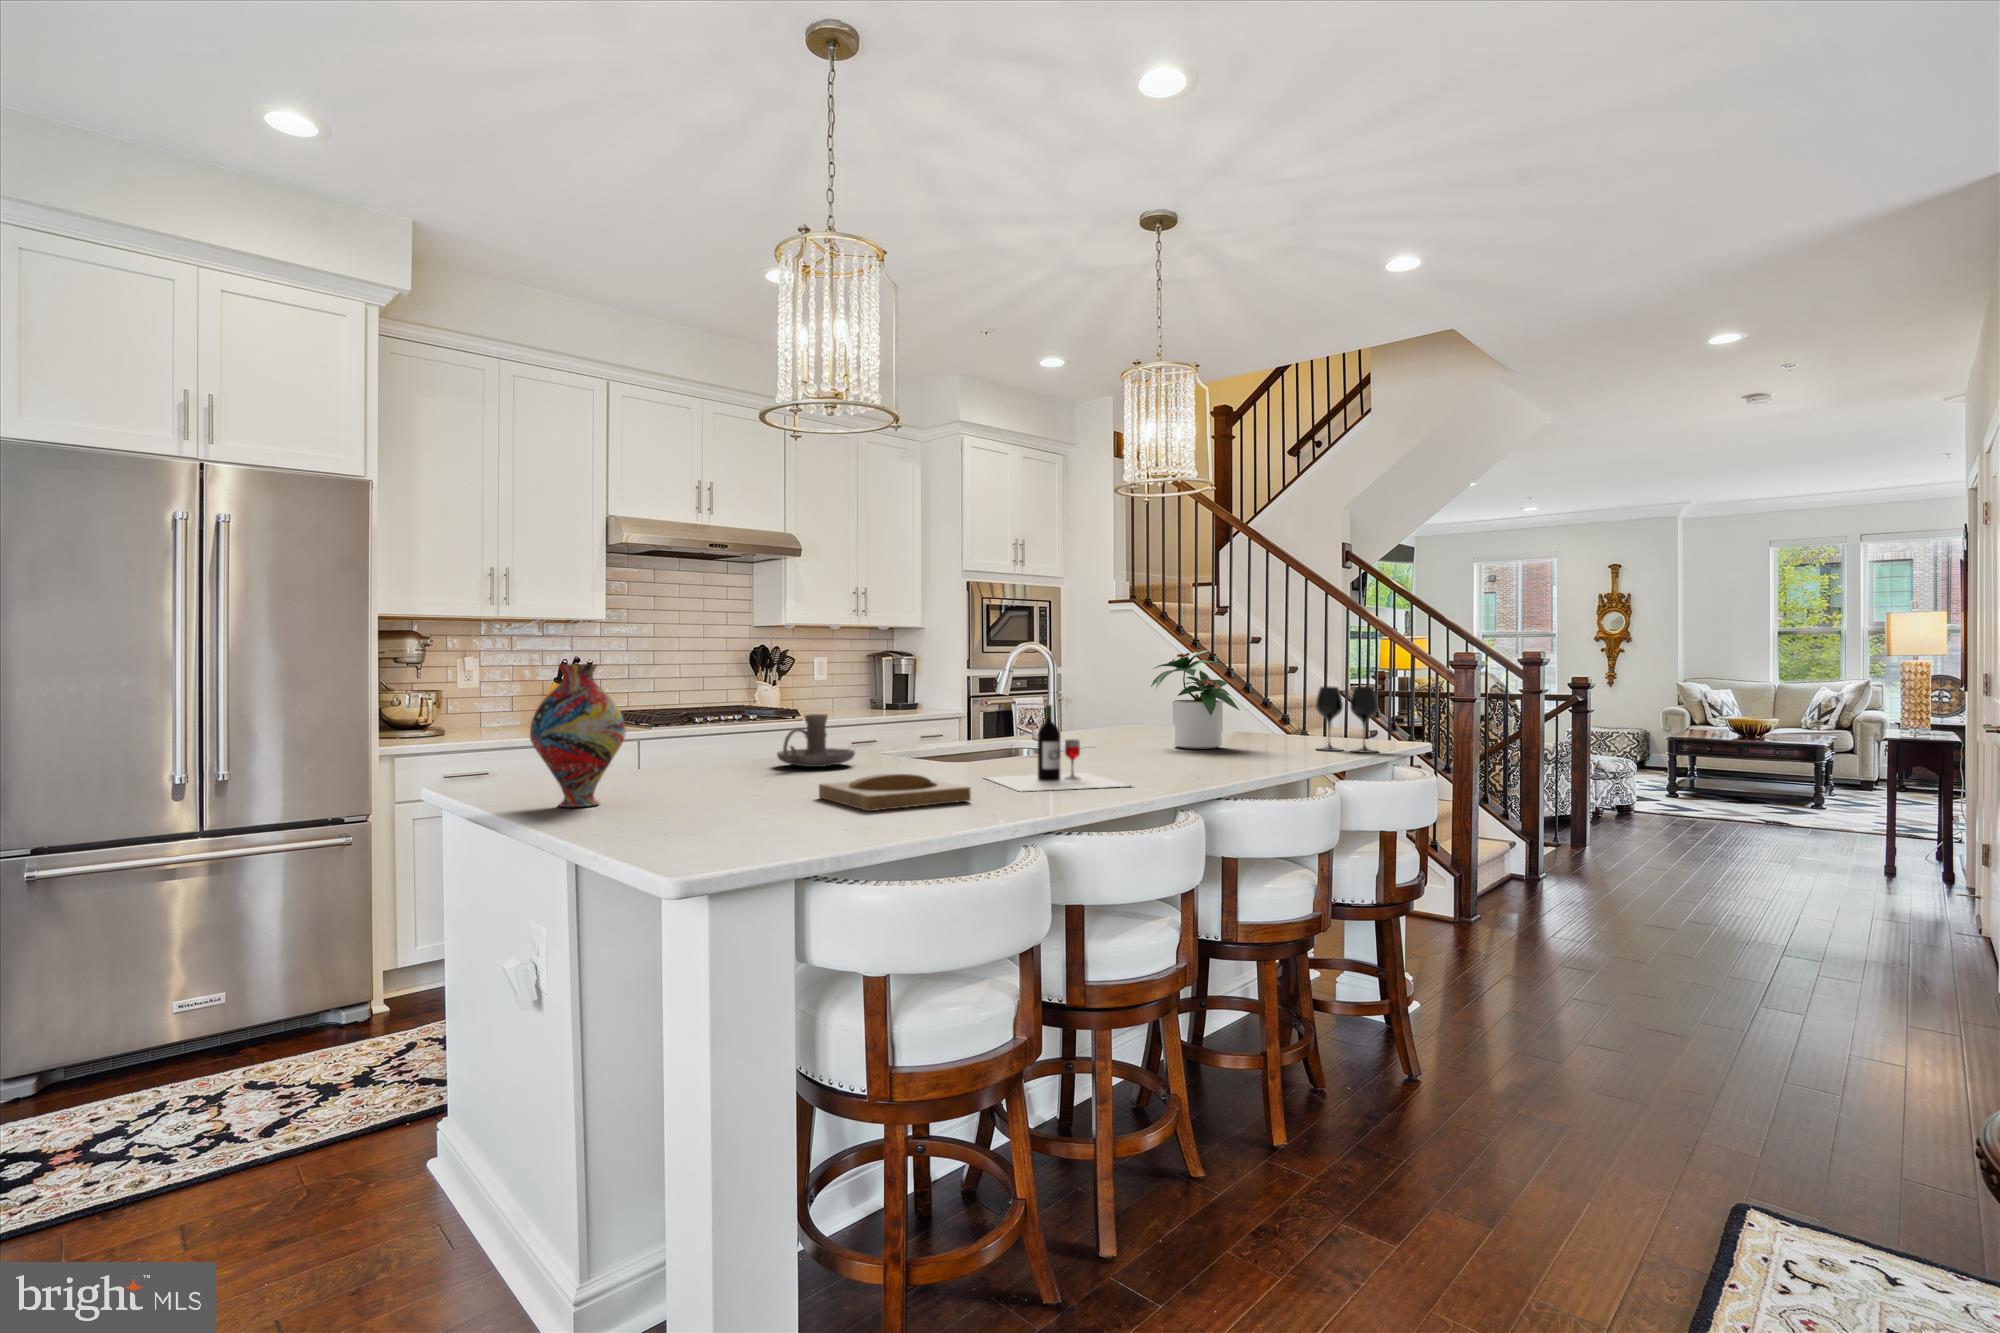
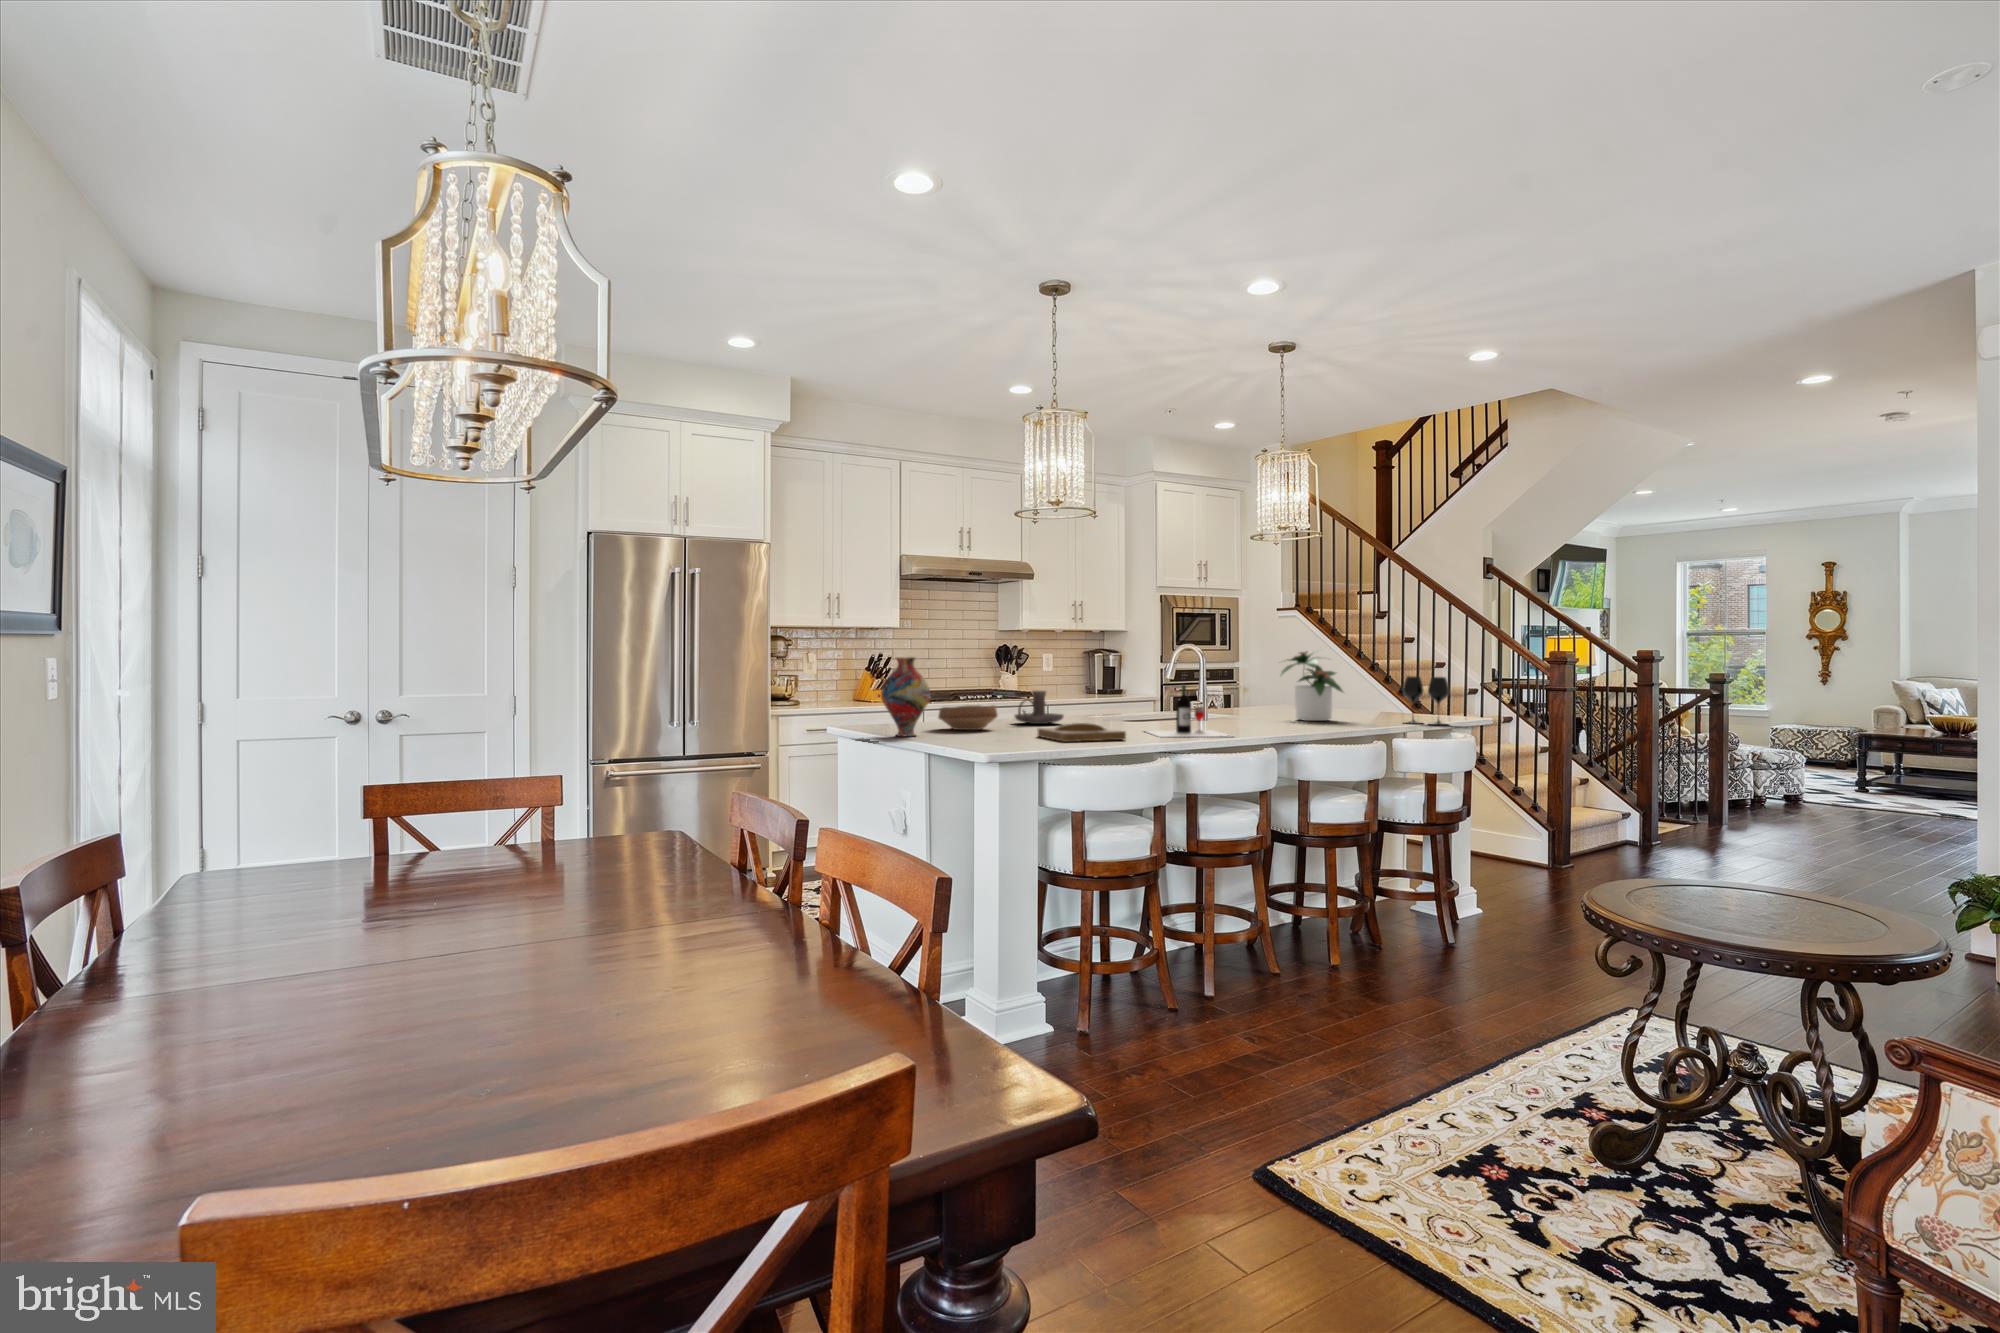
bowl: none [646,742,749,786] -> present [938,705,997,730]

